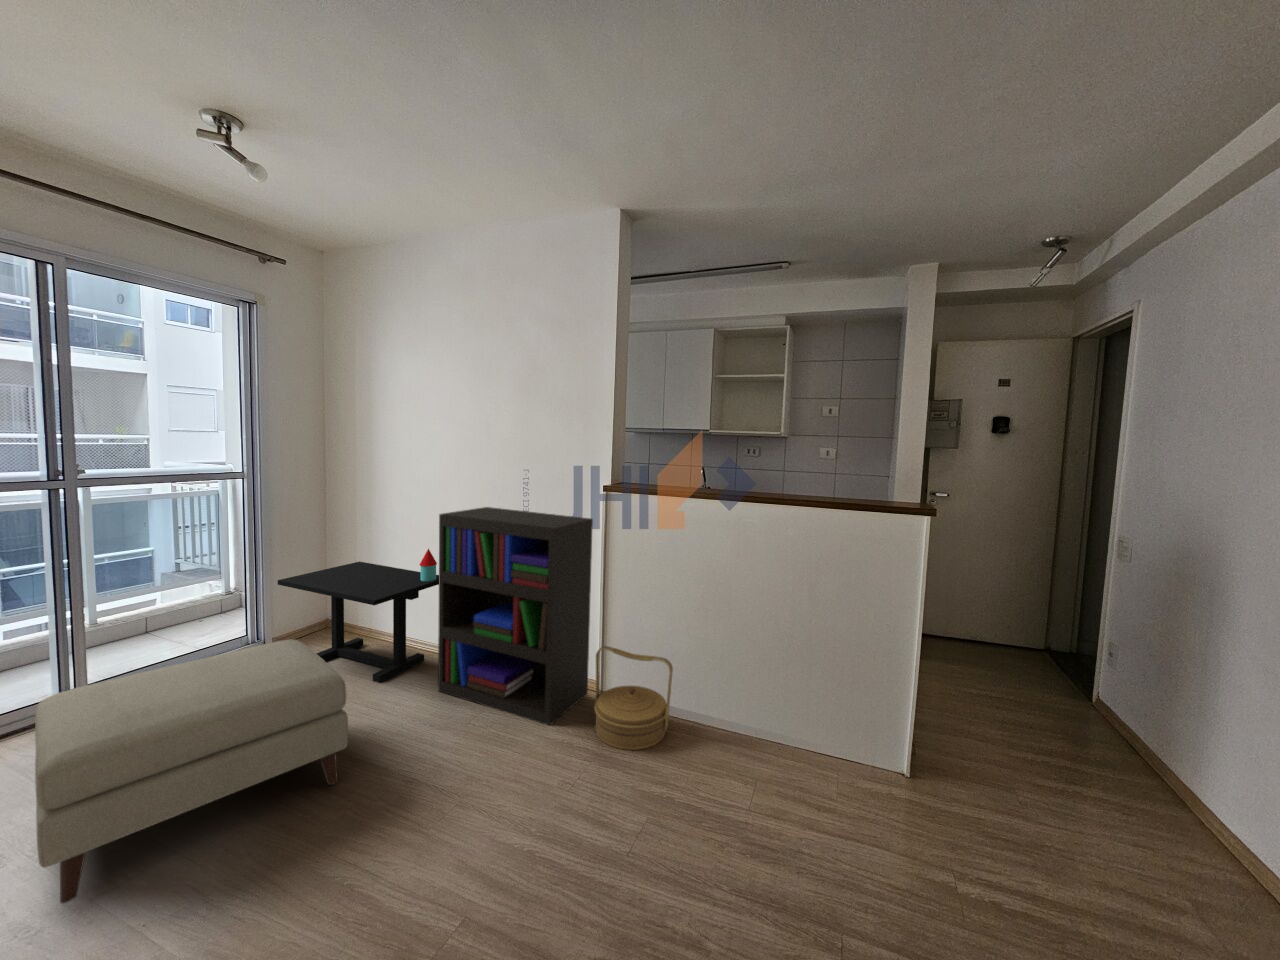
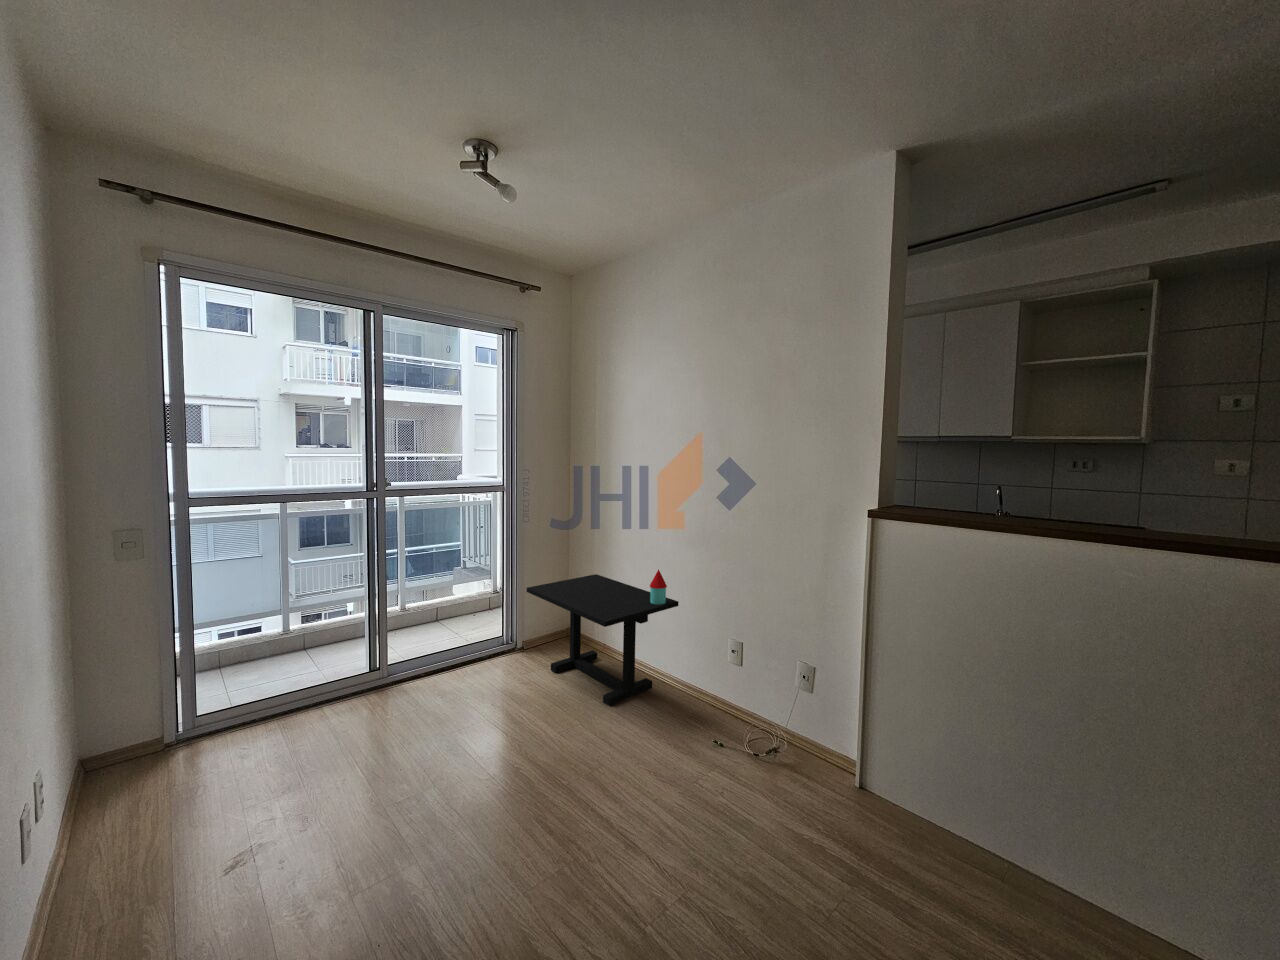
bookshelf: present [438,507,593,725] -> none [665,529,852,812]
ottoman: present [35,639,348,903] -> none [316,655,572,892]
woven basket: present [594,646,673,750] -> none [854,725,980,890]

